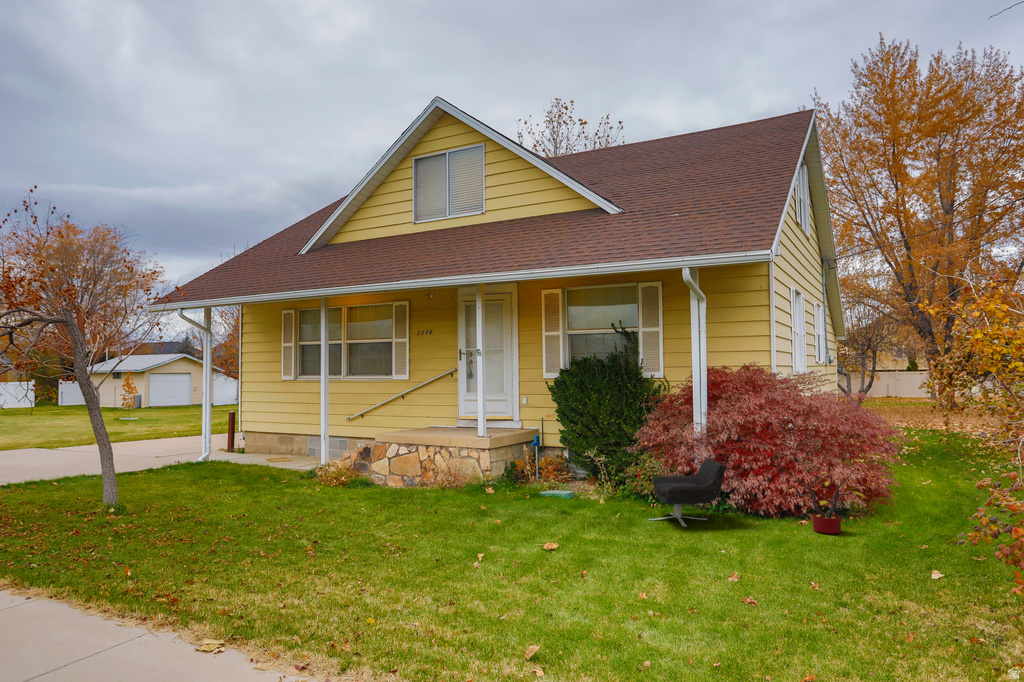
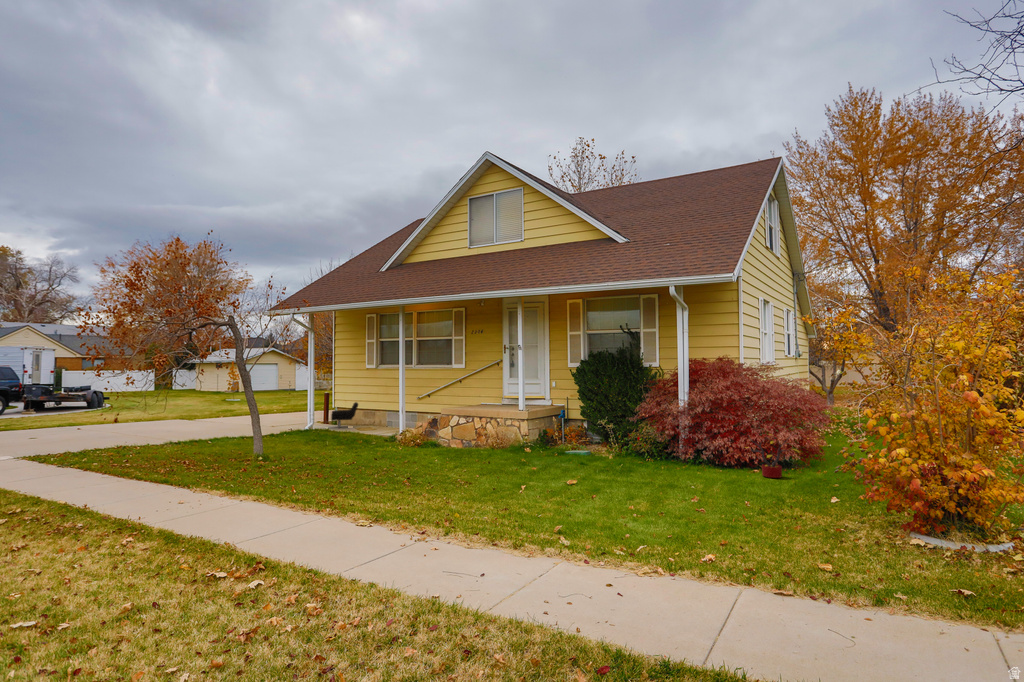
lounge chair: present [649,459,726,526] -> present [331,402,358,429]

